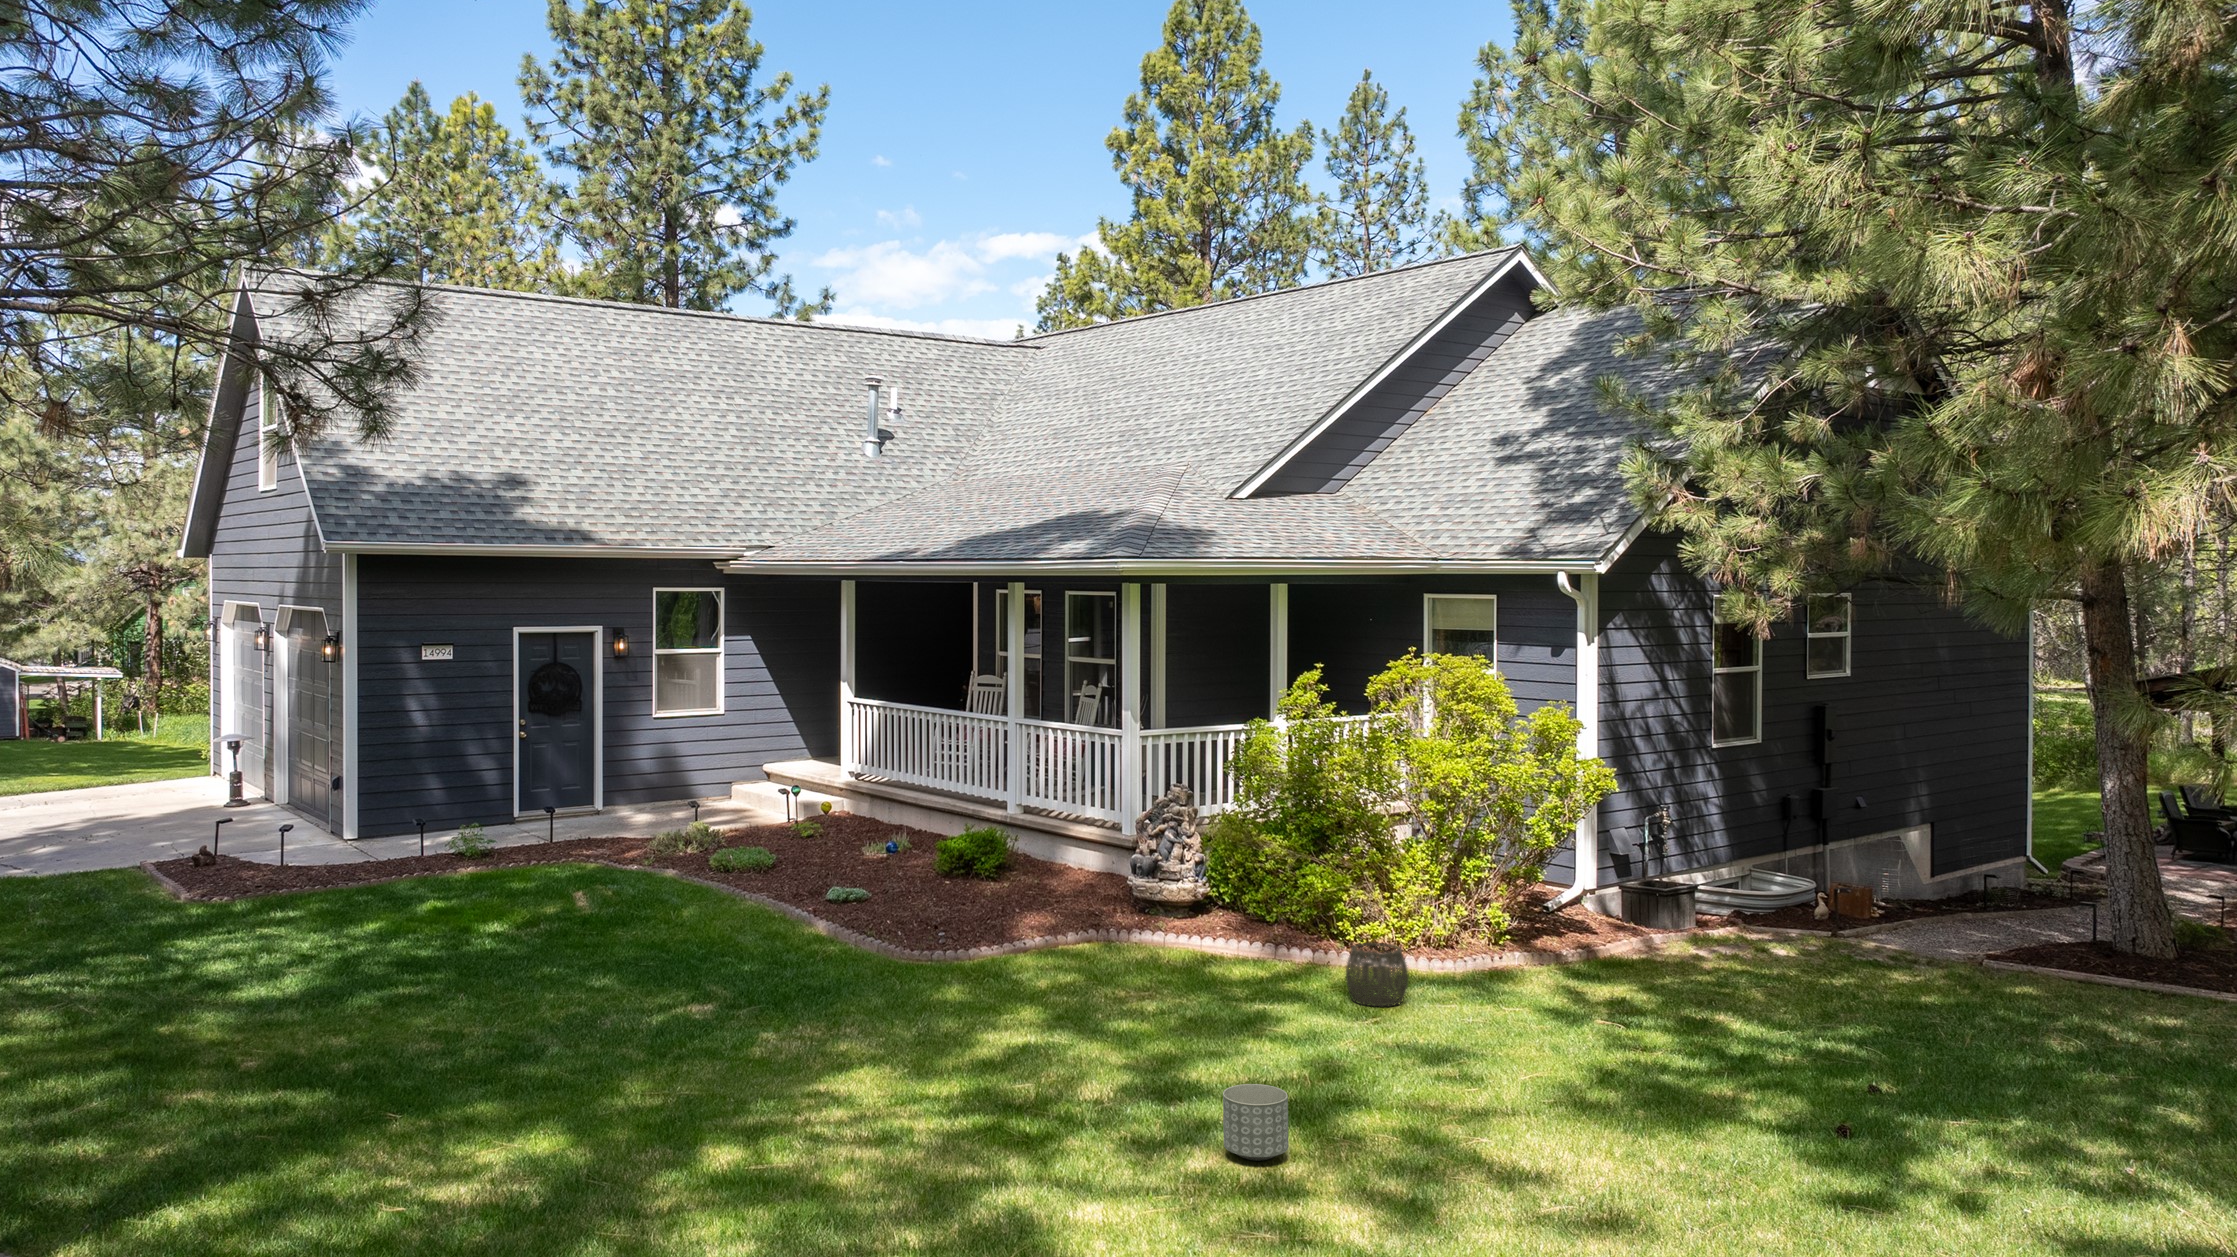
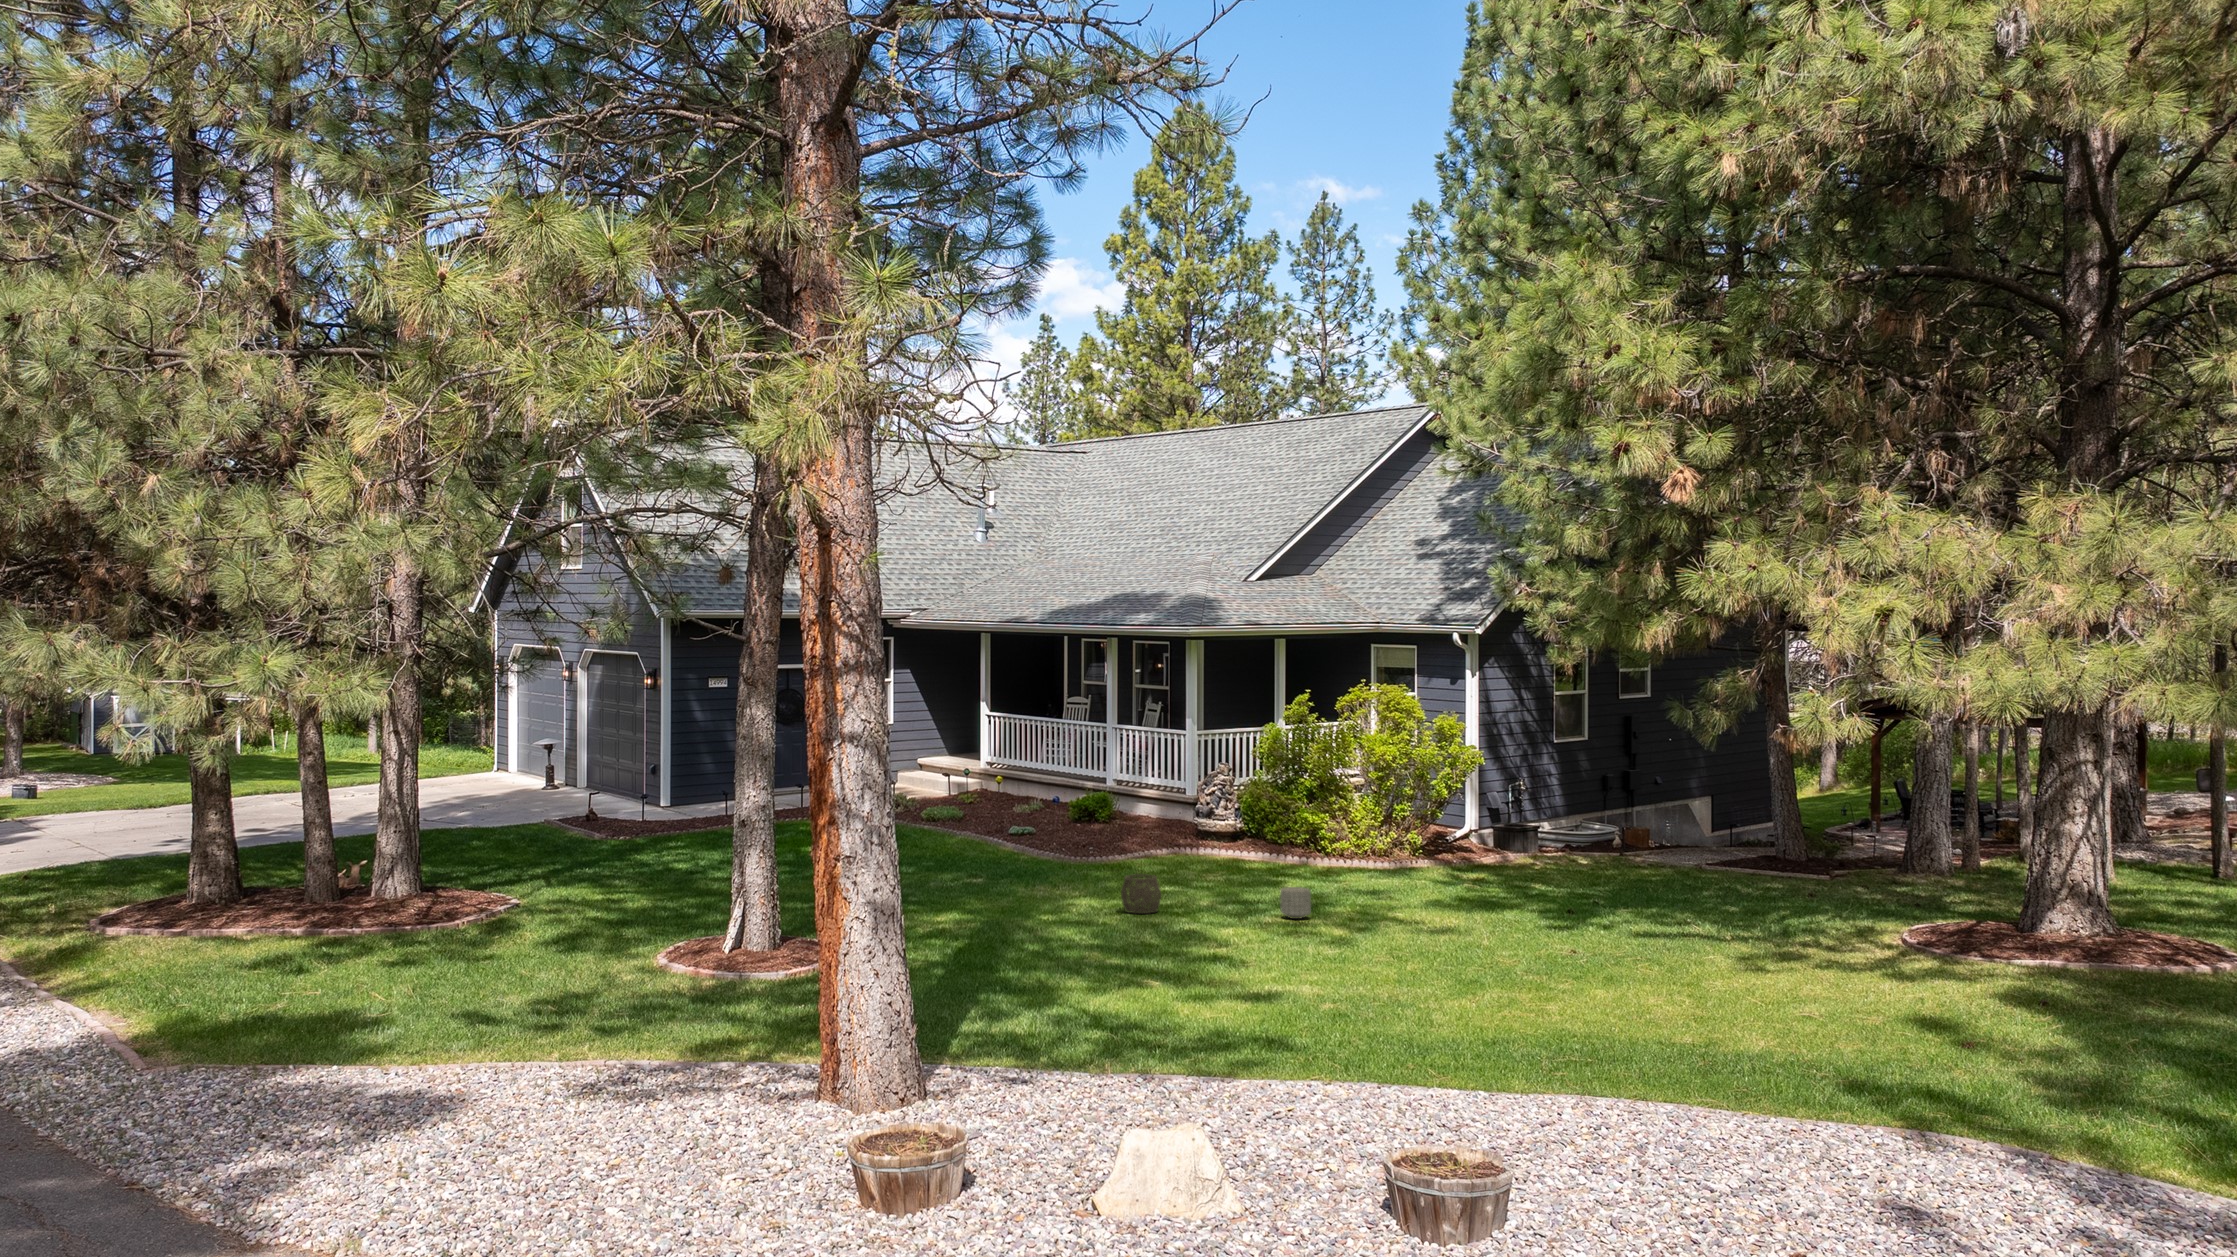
woven basket: present [1346,943,1409,1007] -> present [1121,874,1161,914]

